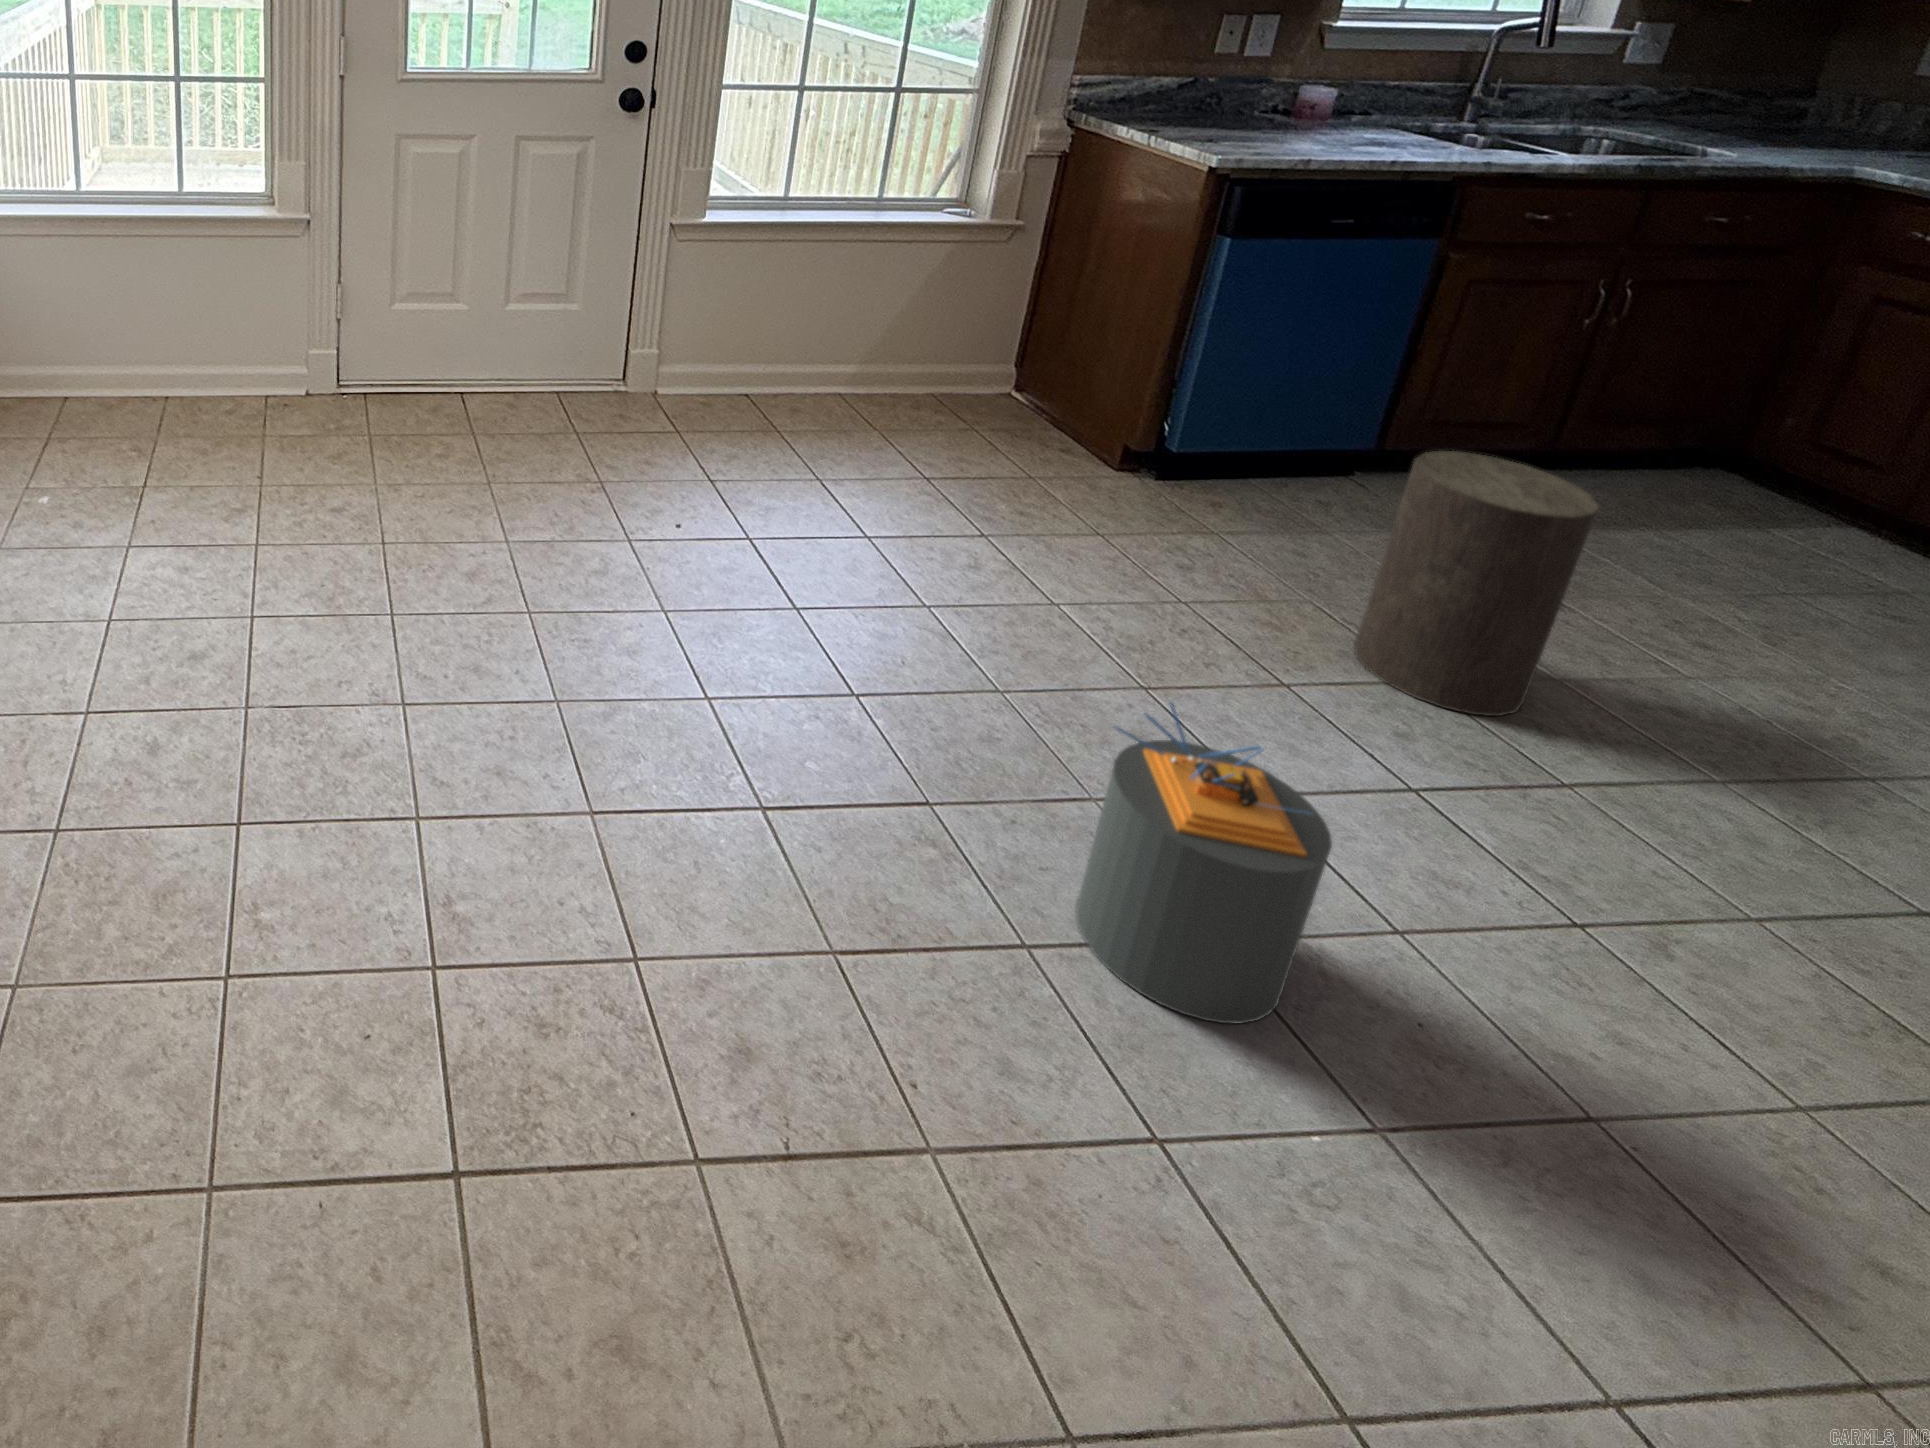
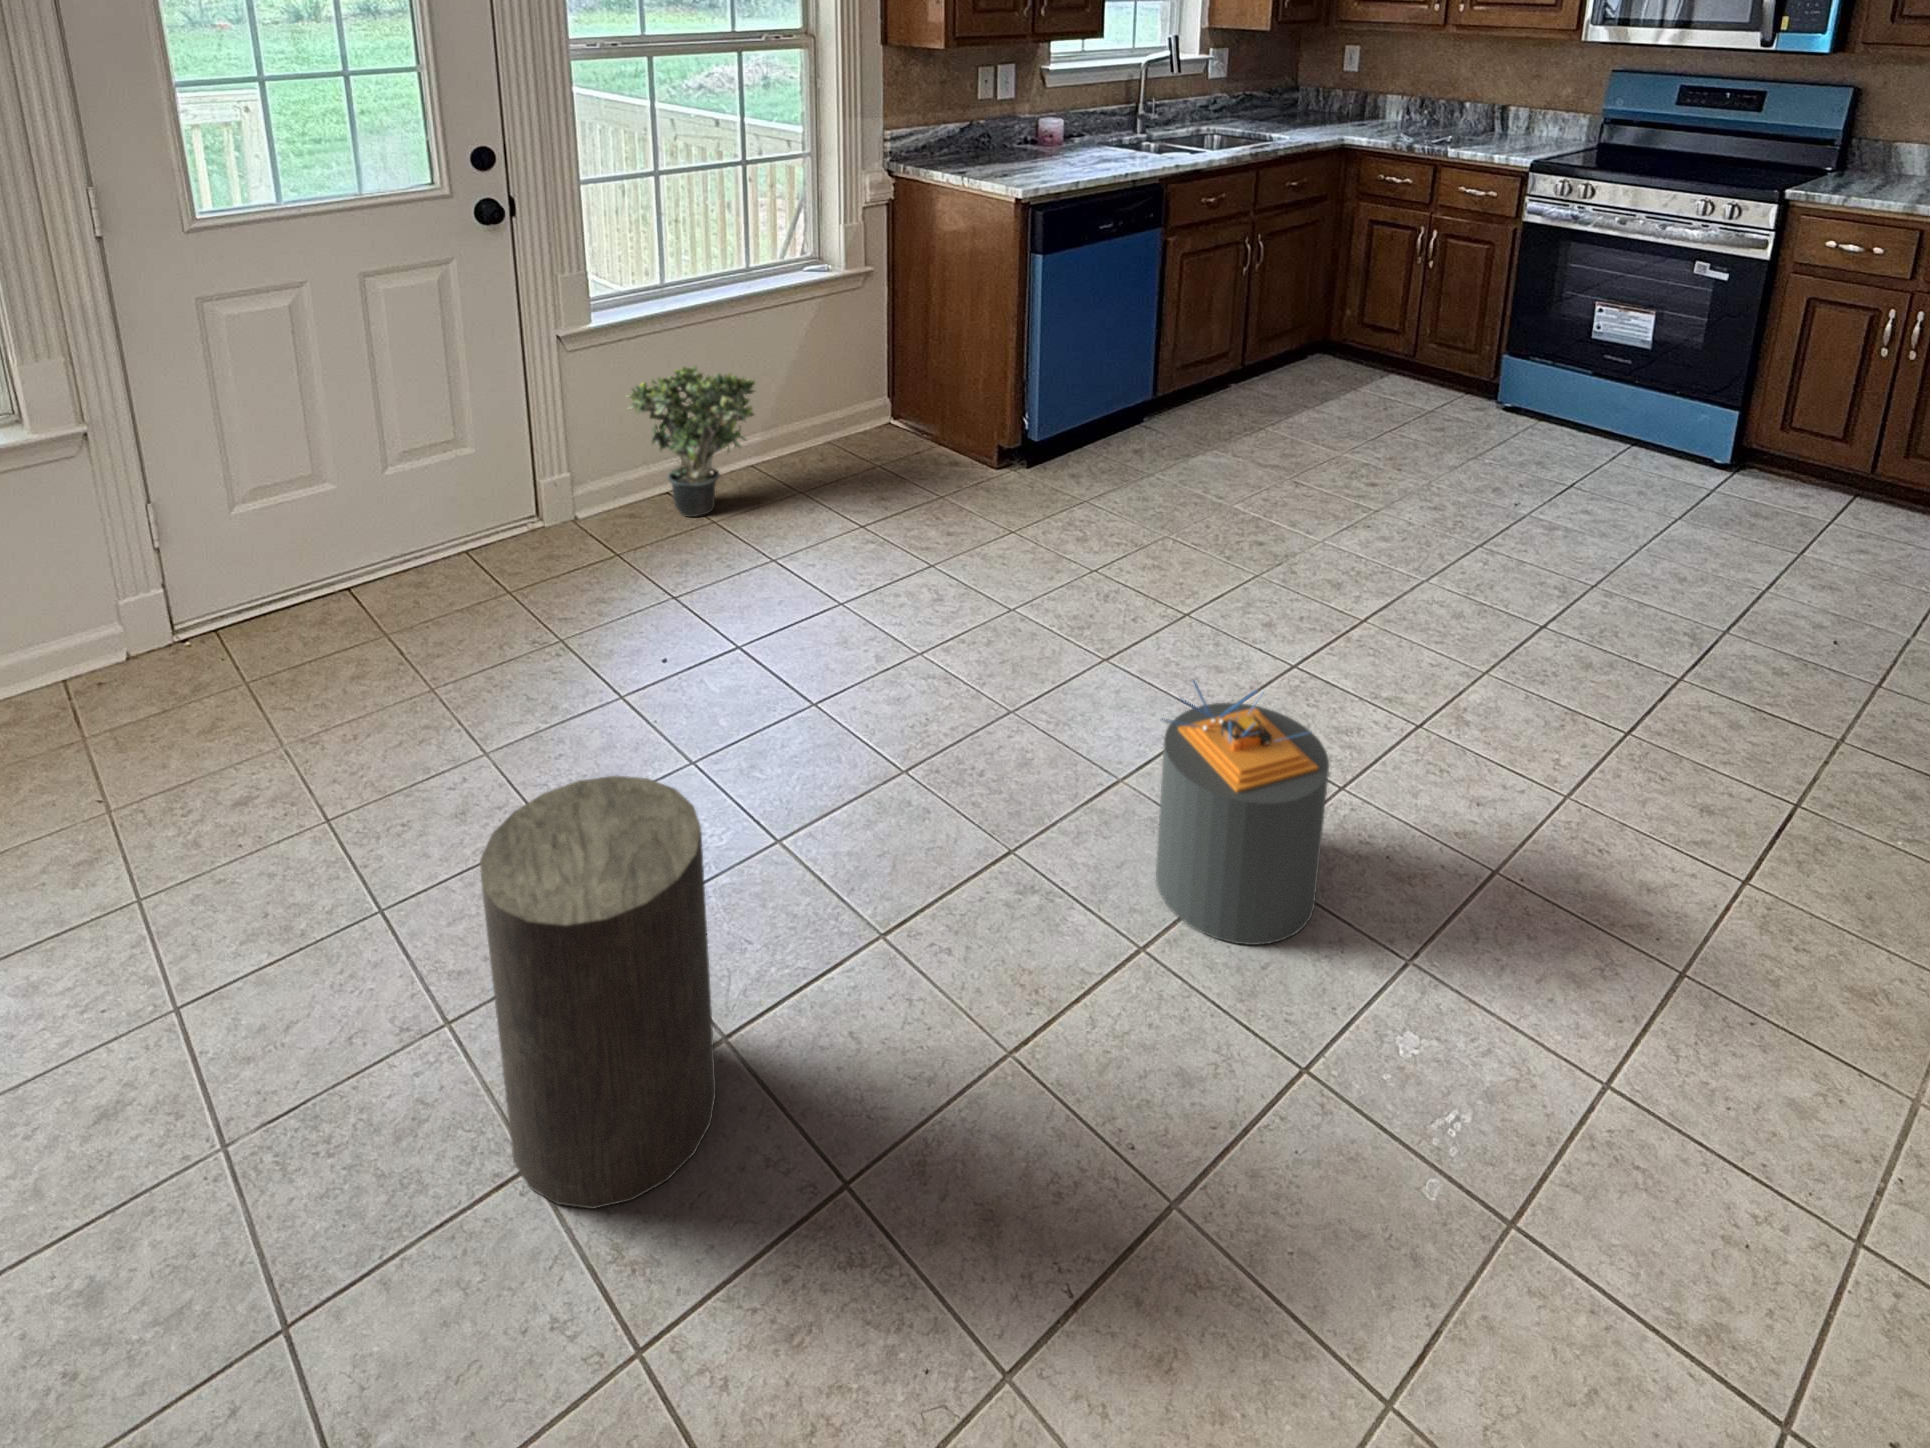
potted plant: none [721,276,851,424] -> present [629,366,755,517]
stool: present [1354,451,1598,716] -> present [480,776,716,1209]

